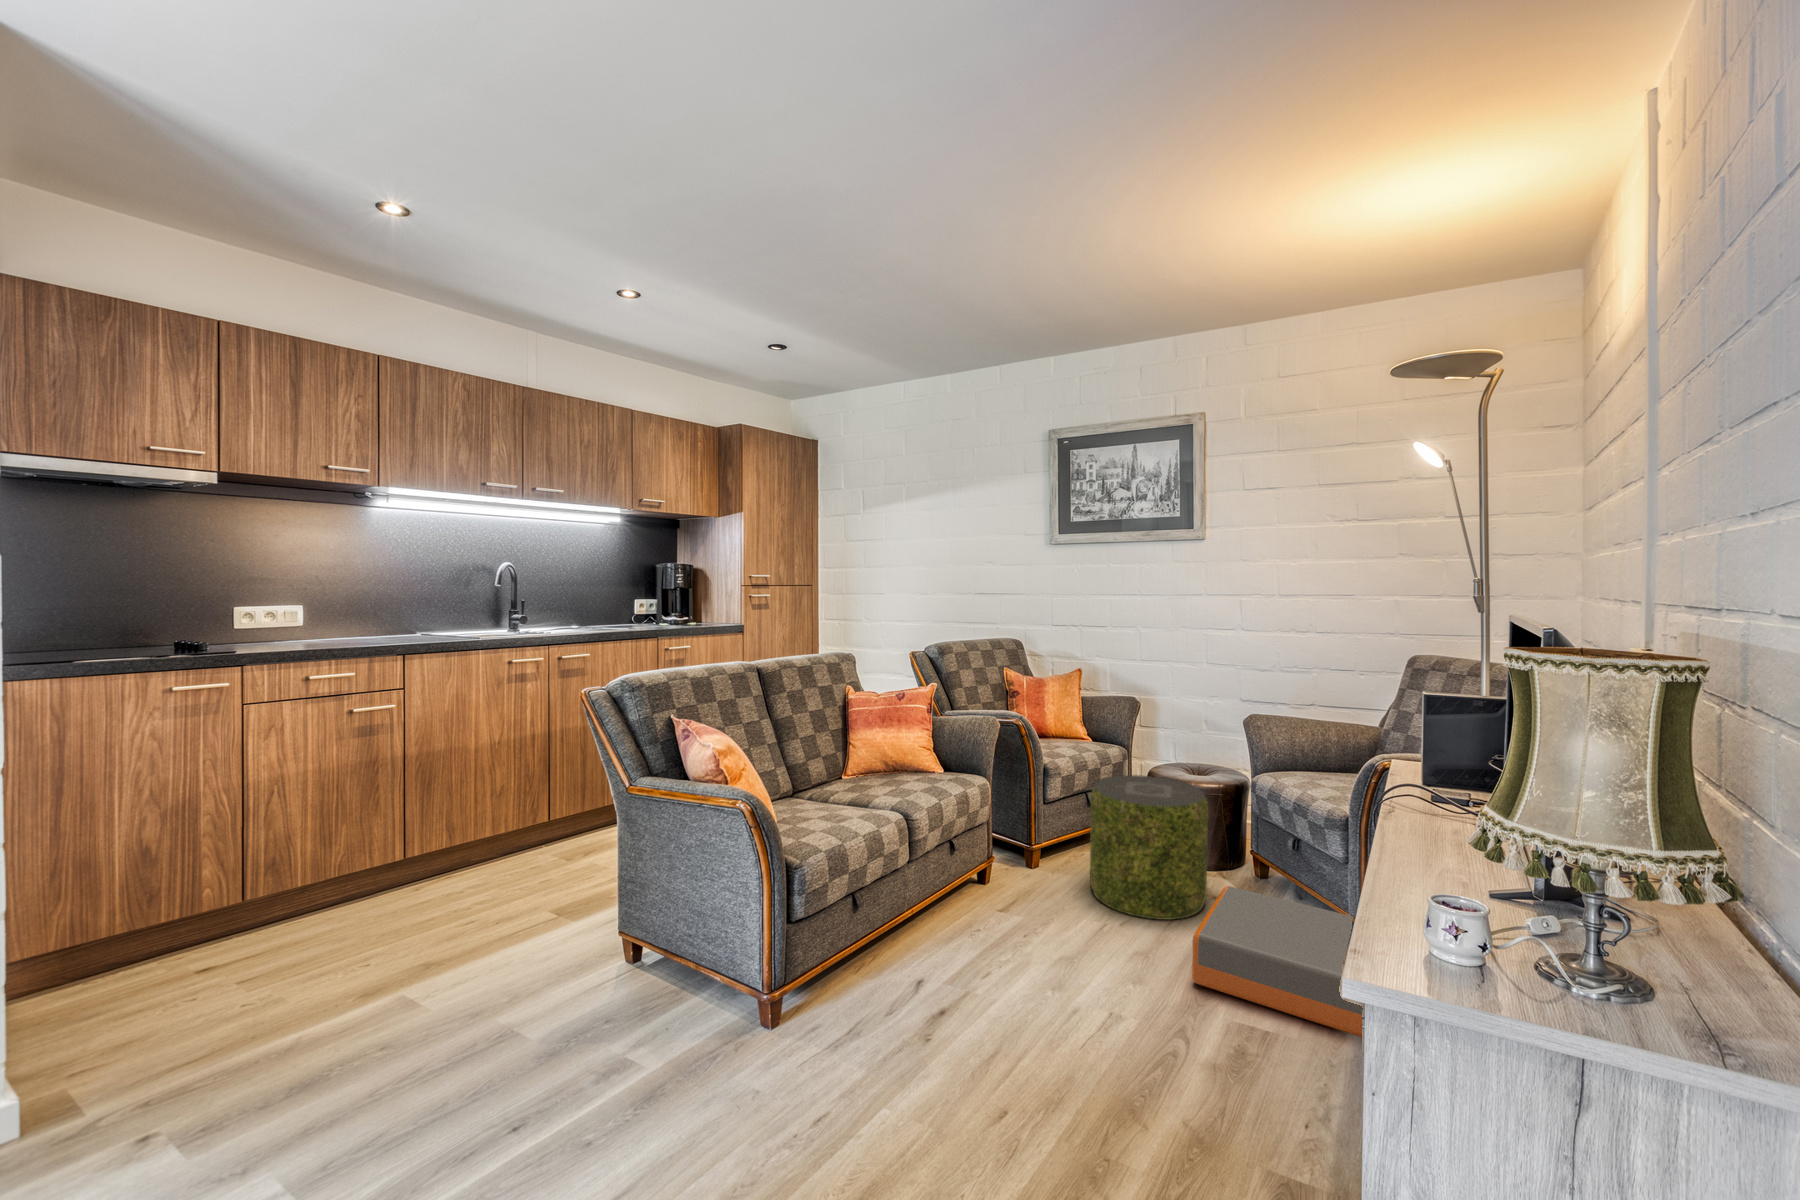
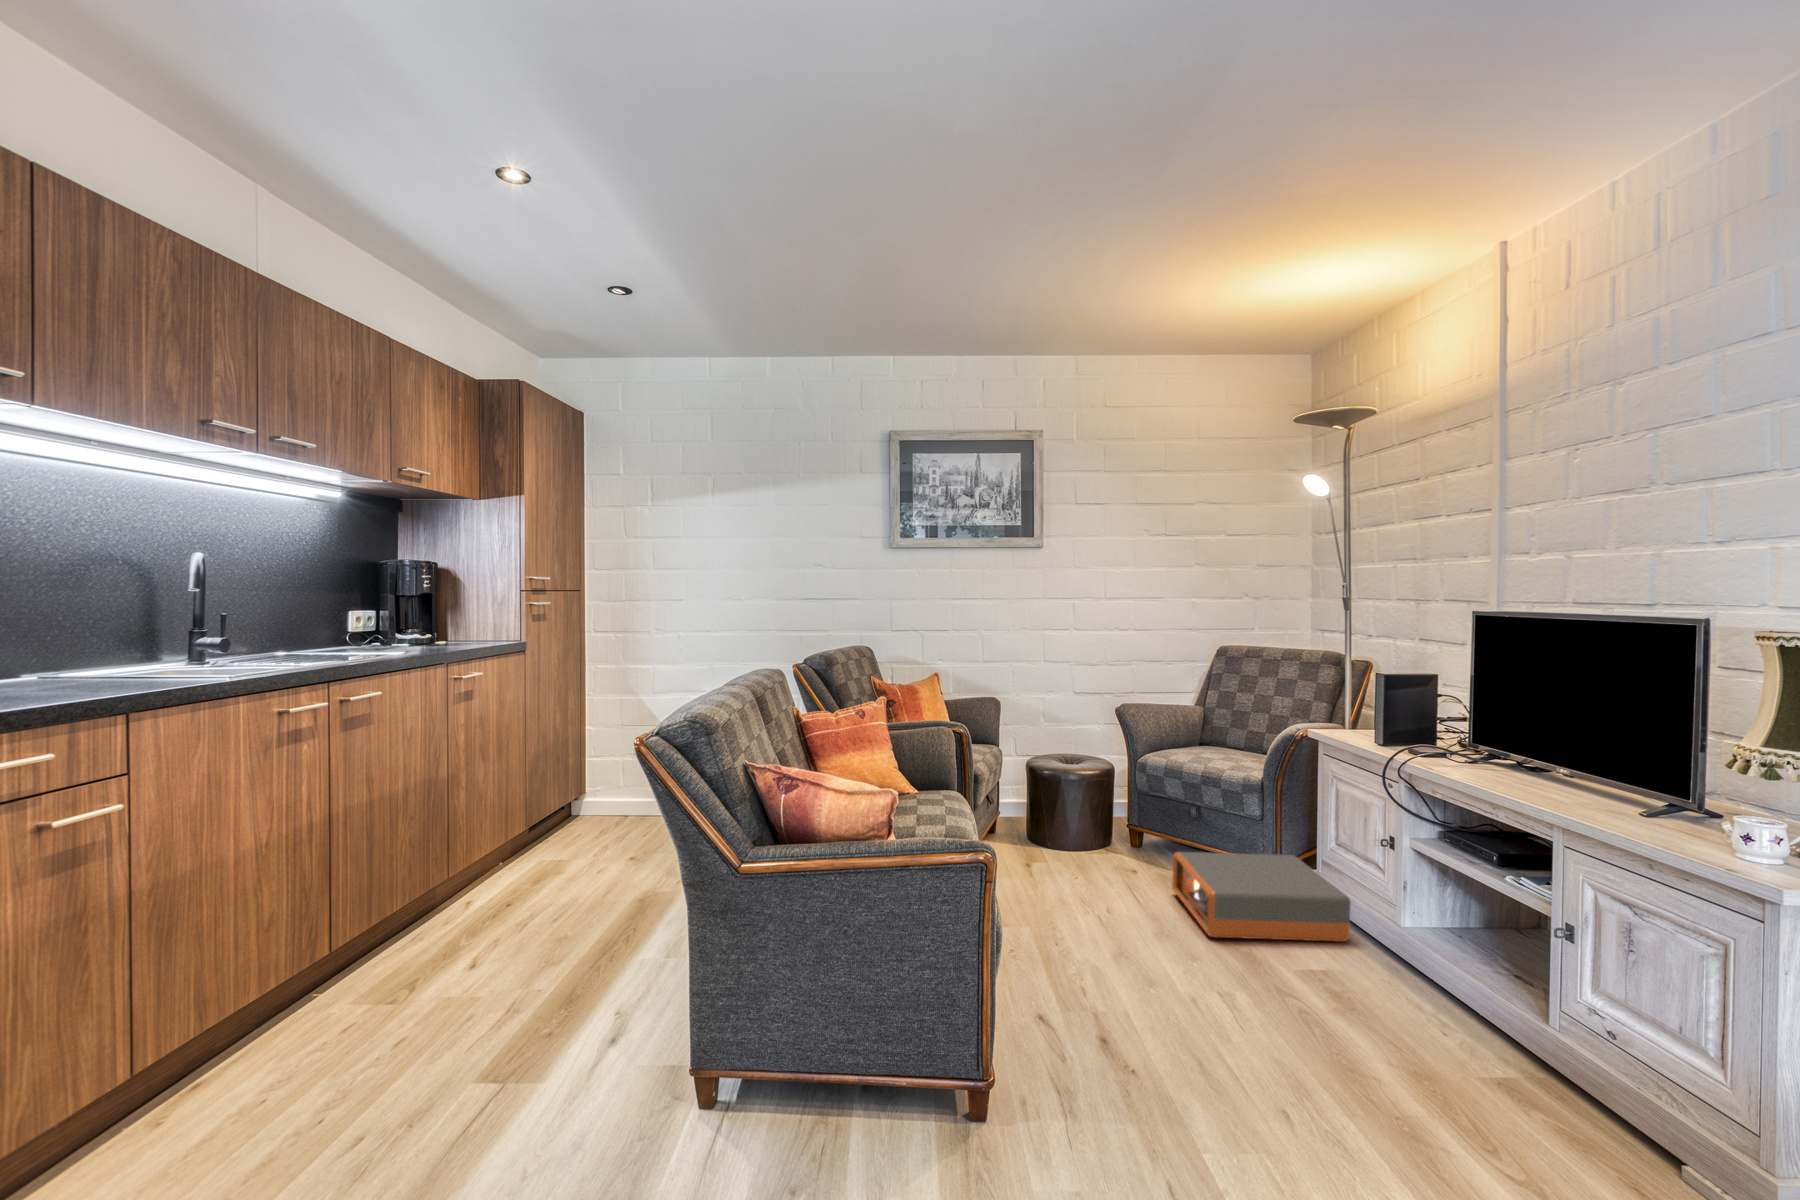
pouf: present [1090,775,1208,920] -> none [1033,769,1140,899]

